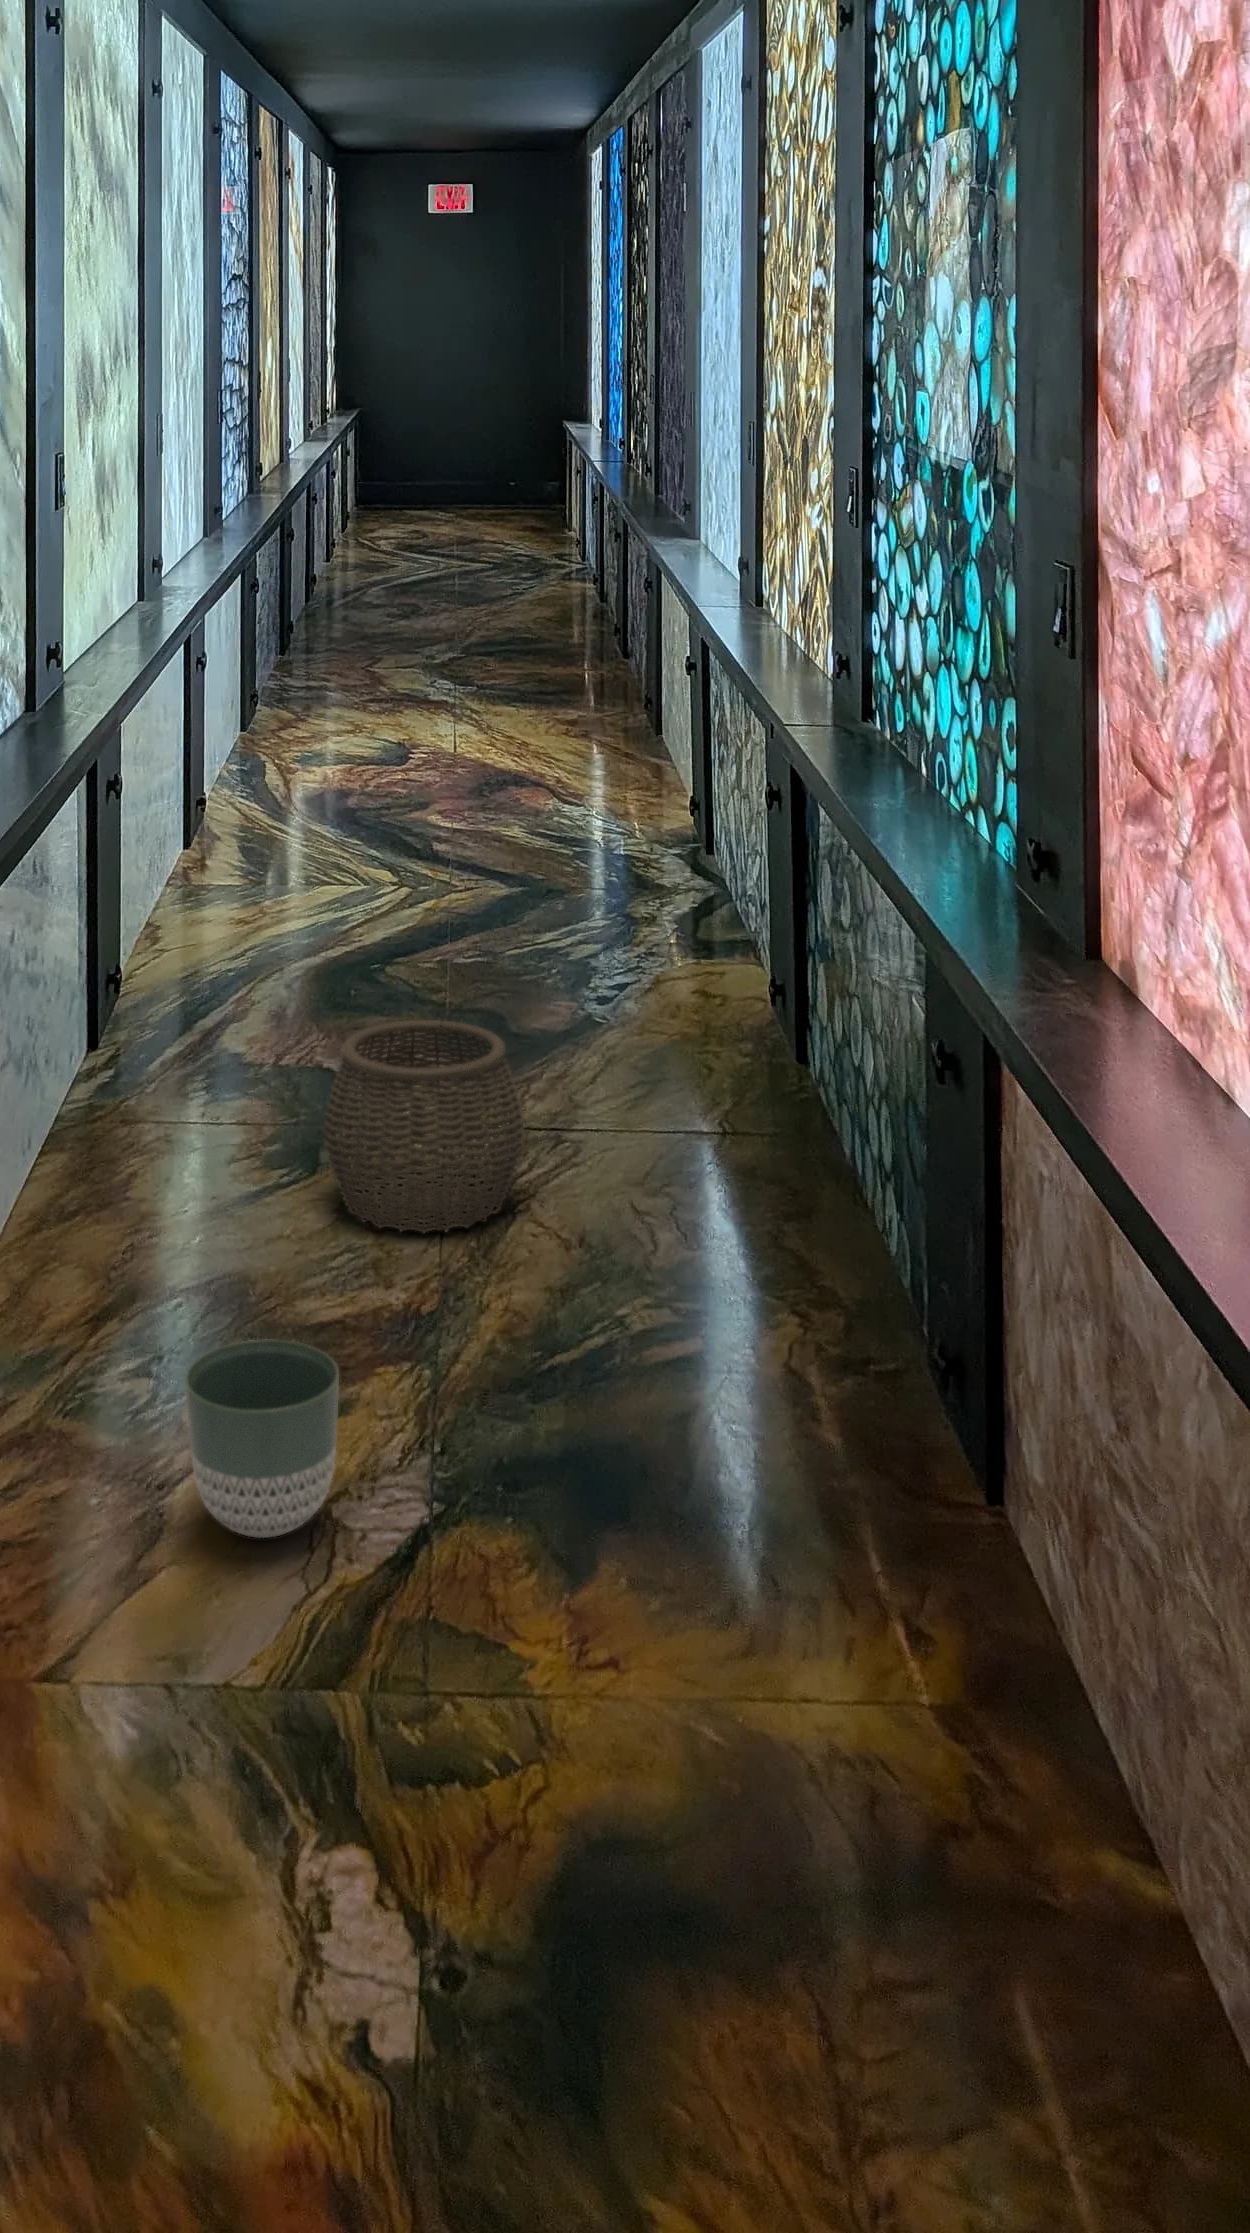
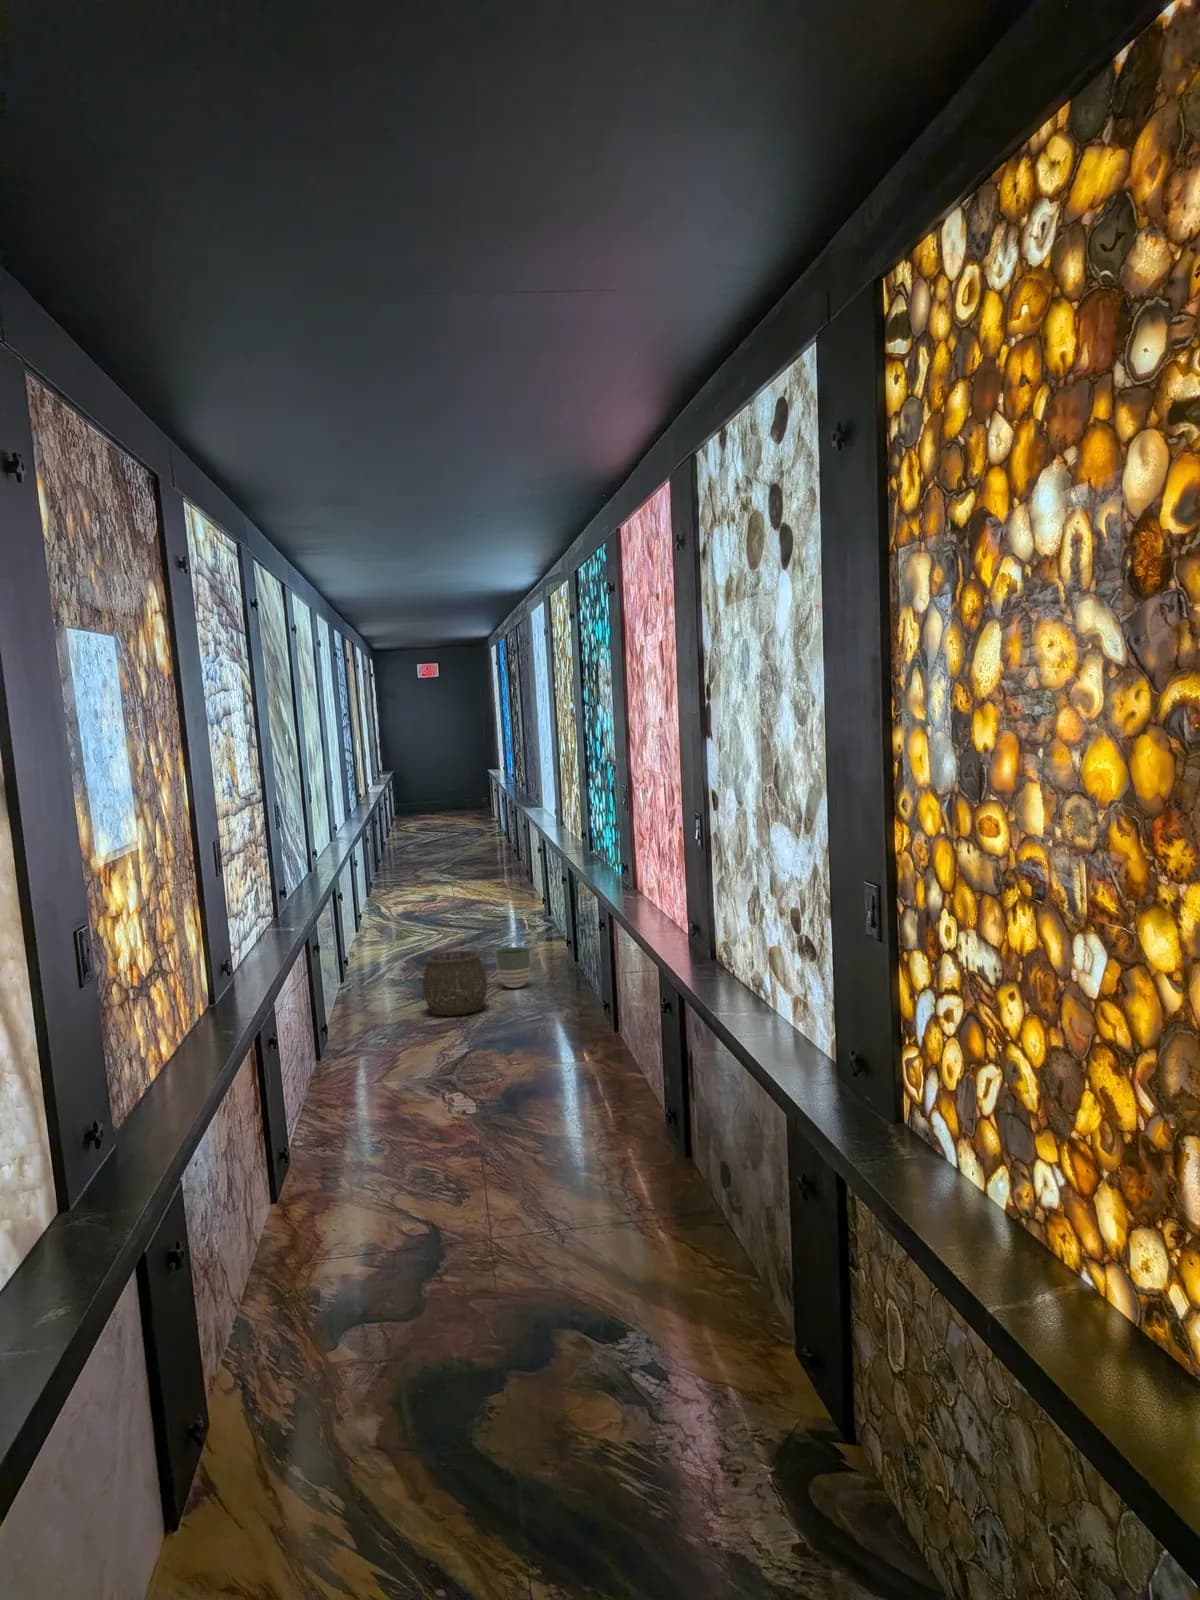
planter: present [185,1340,339,1538] -> present [496,947,530,988]

